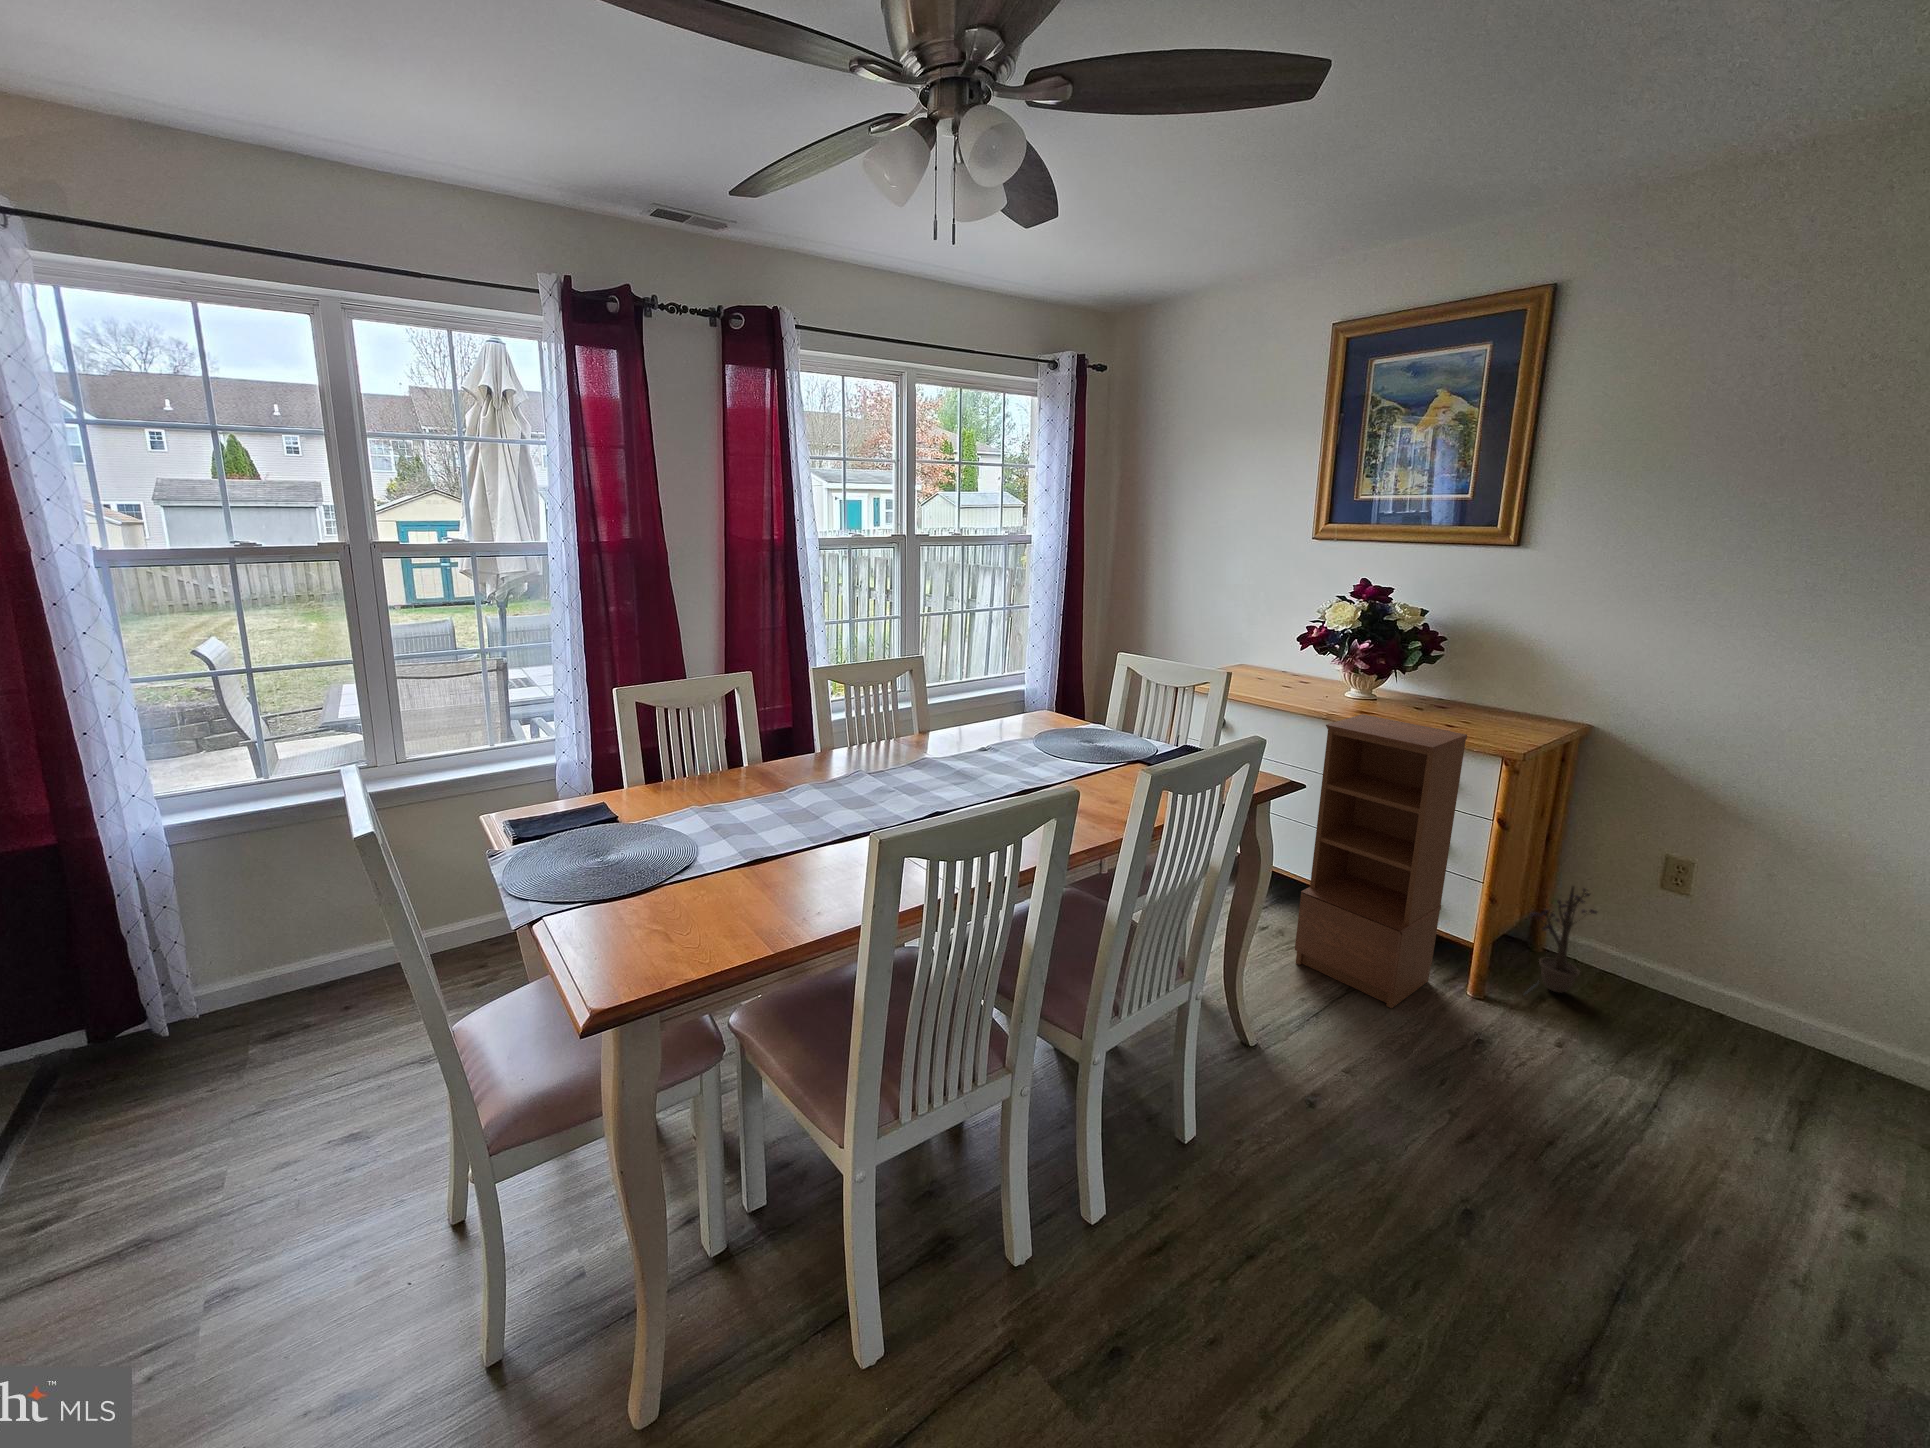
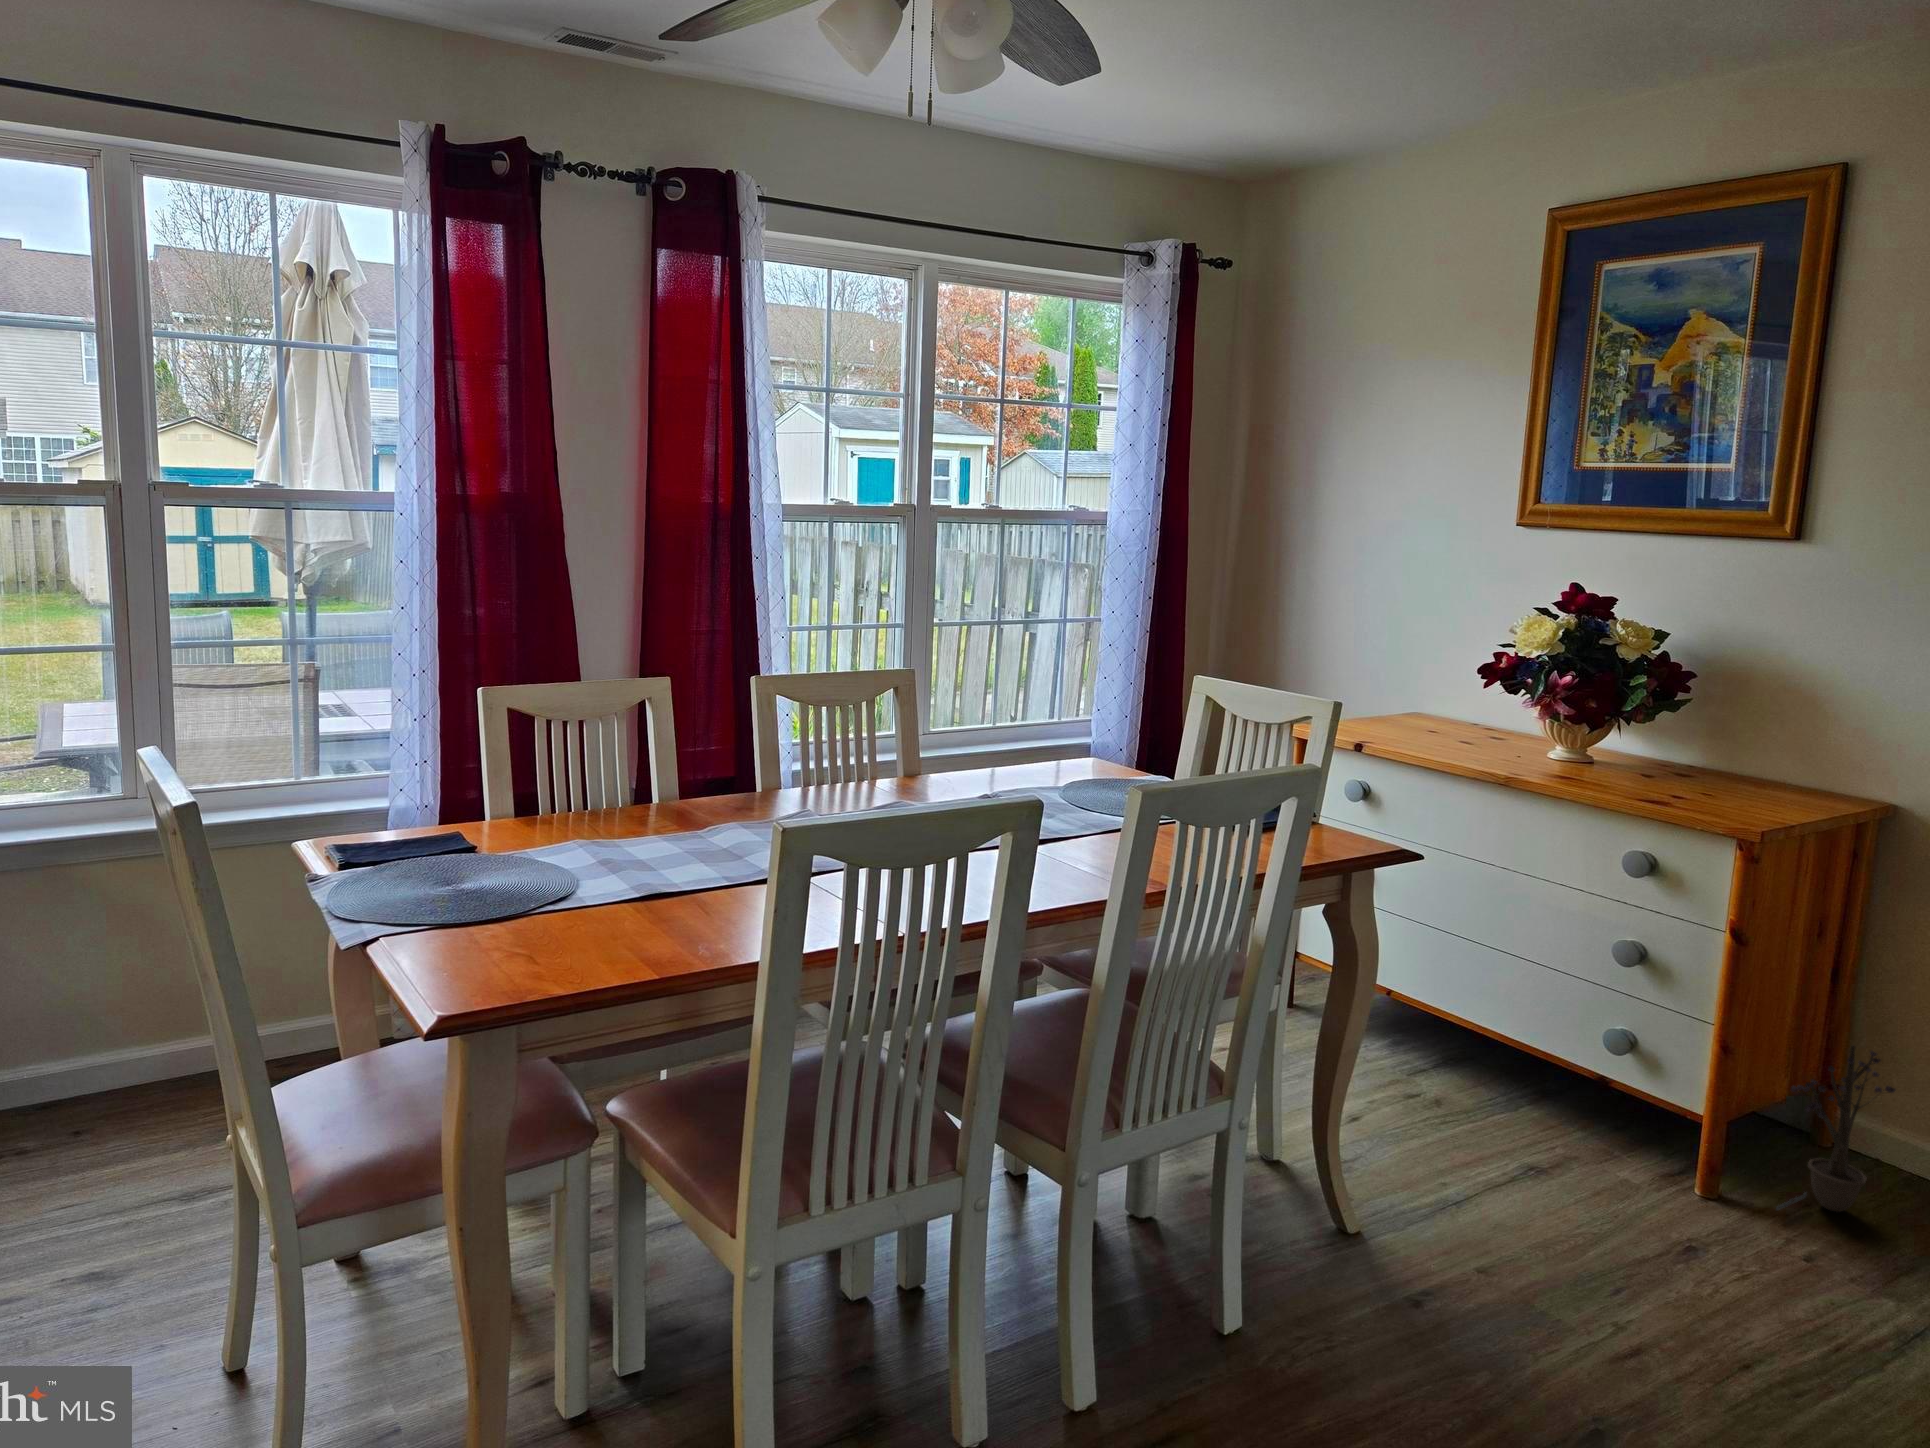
bookcase: present [1295,714,1467,1008] -> none [1438,778,1688,1214]

